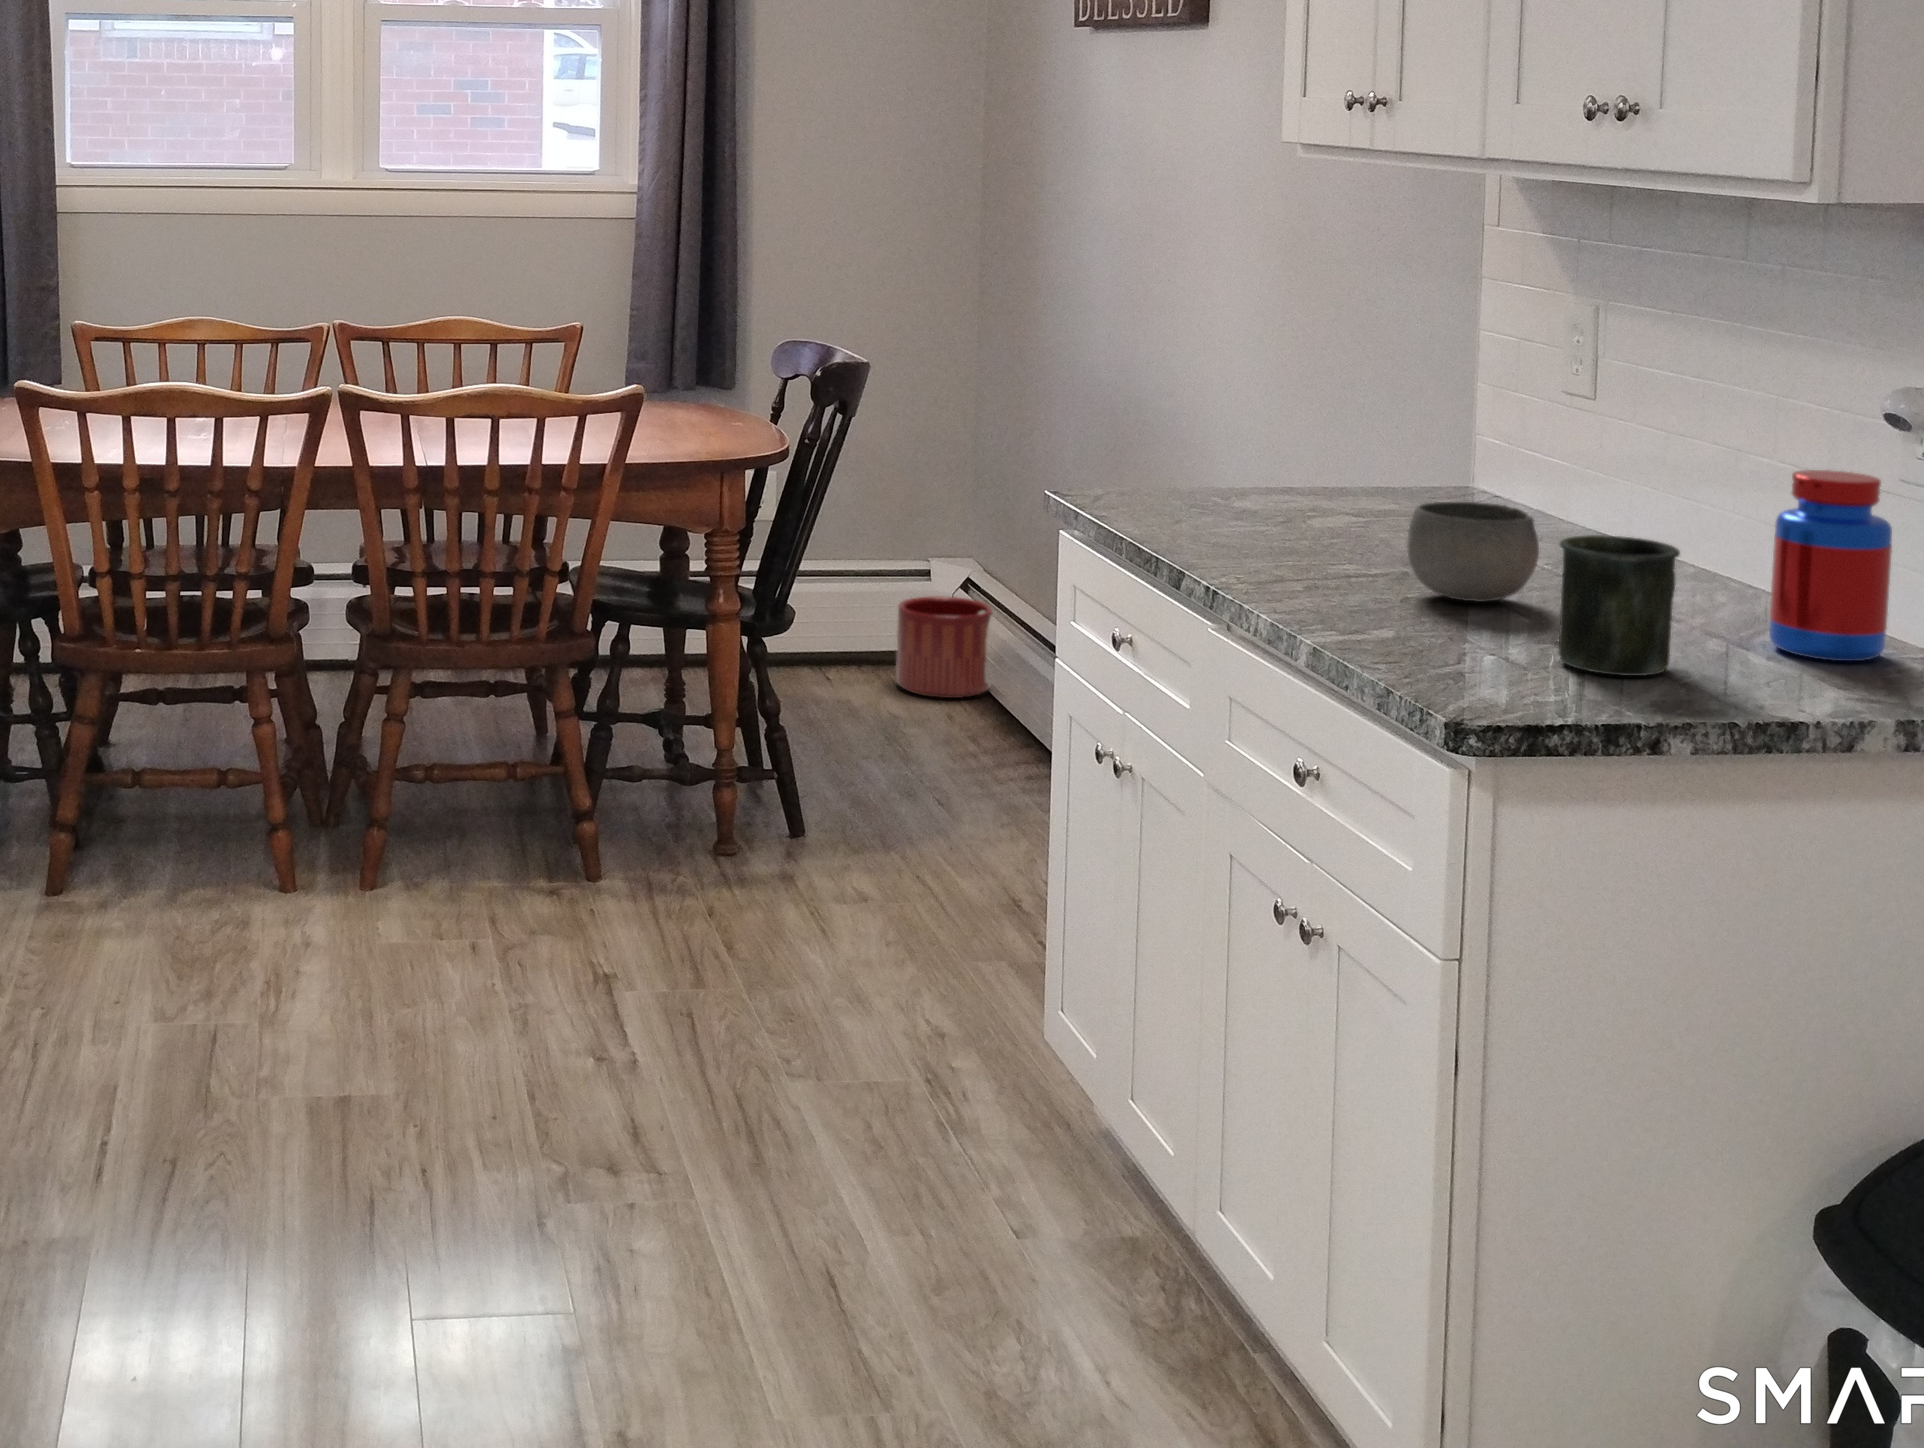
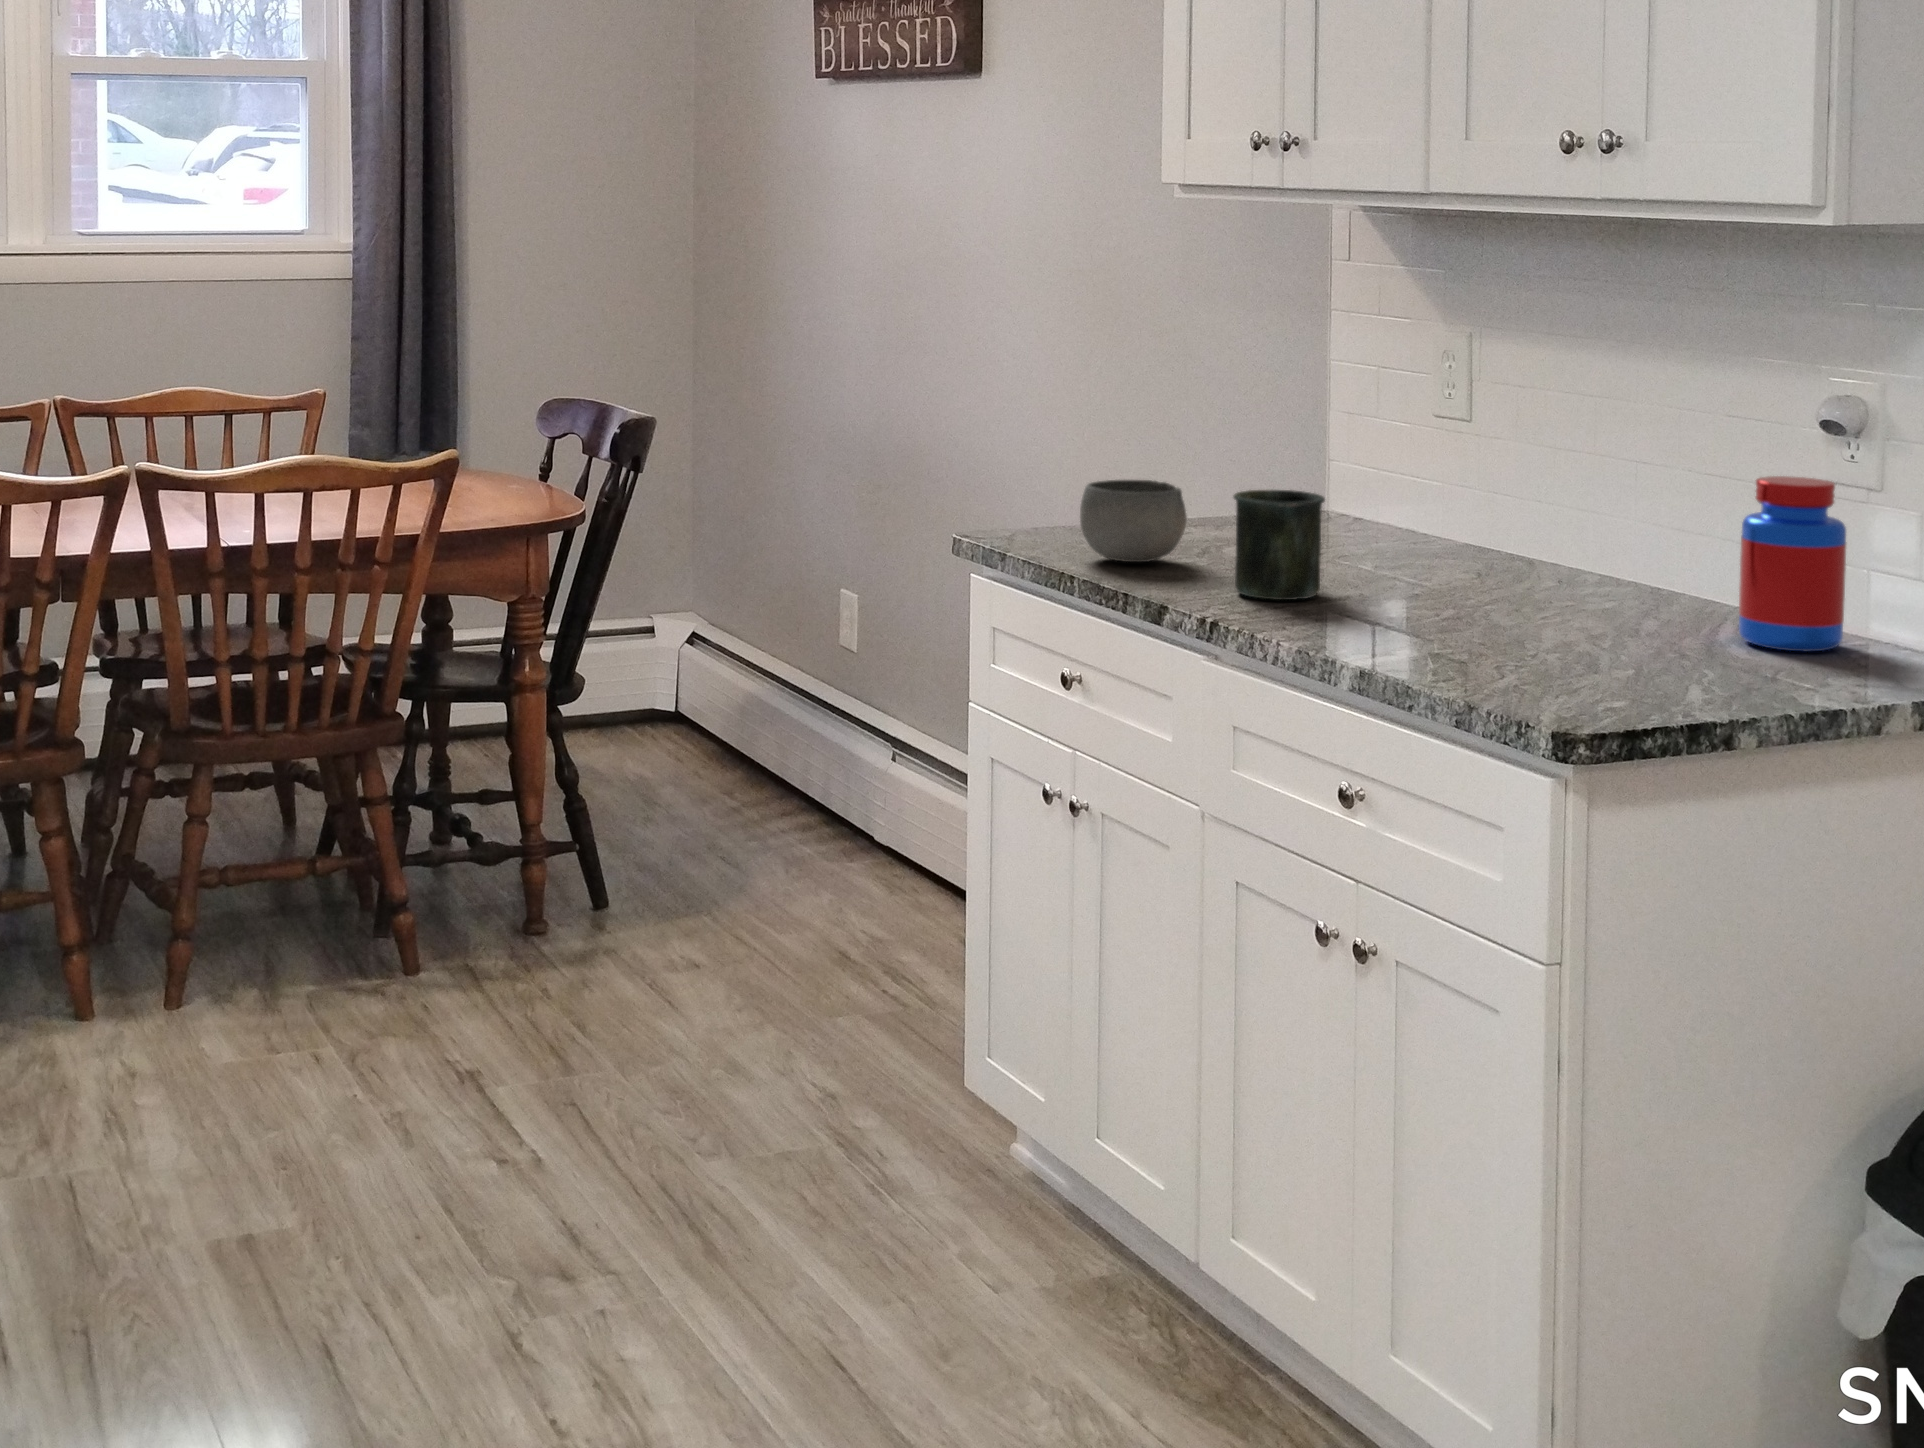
bowl: present [1407,502,1539,602] -> present [1080,480,1187,562]
mug: present [1559,535,1680,676] -> present [1234,490,1325,600]
planter: present [896,596,992,698] -> none [634,653,730,755]

